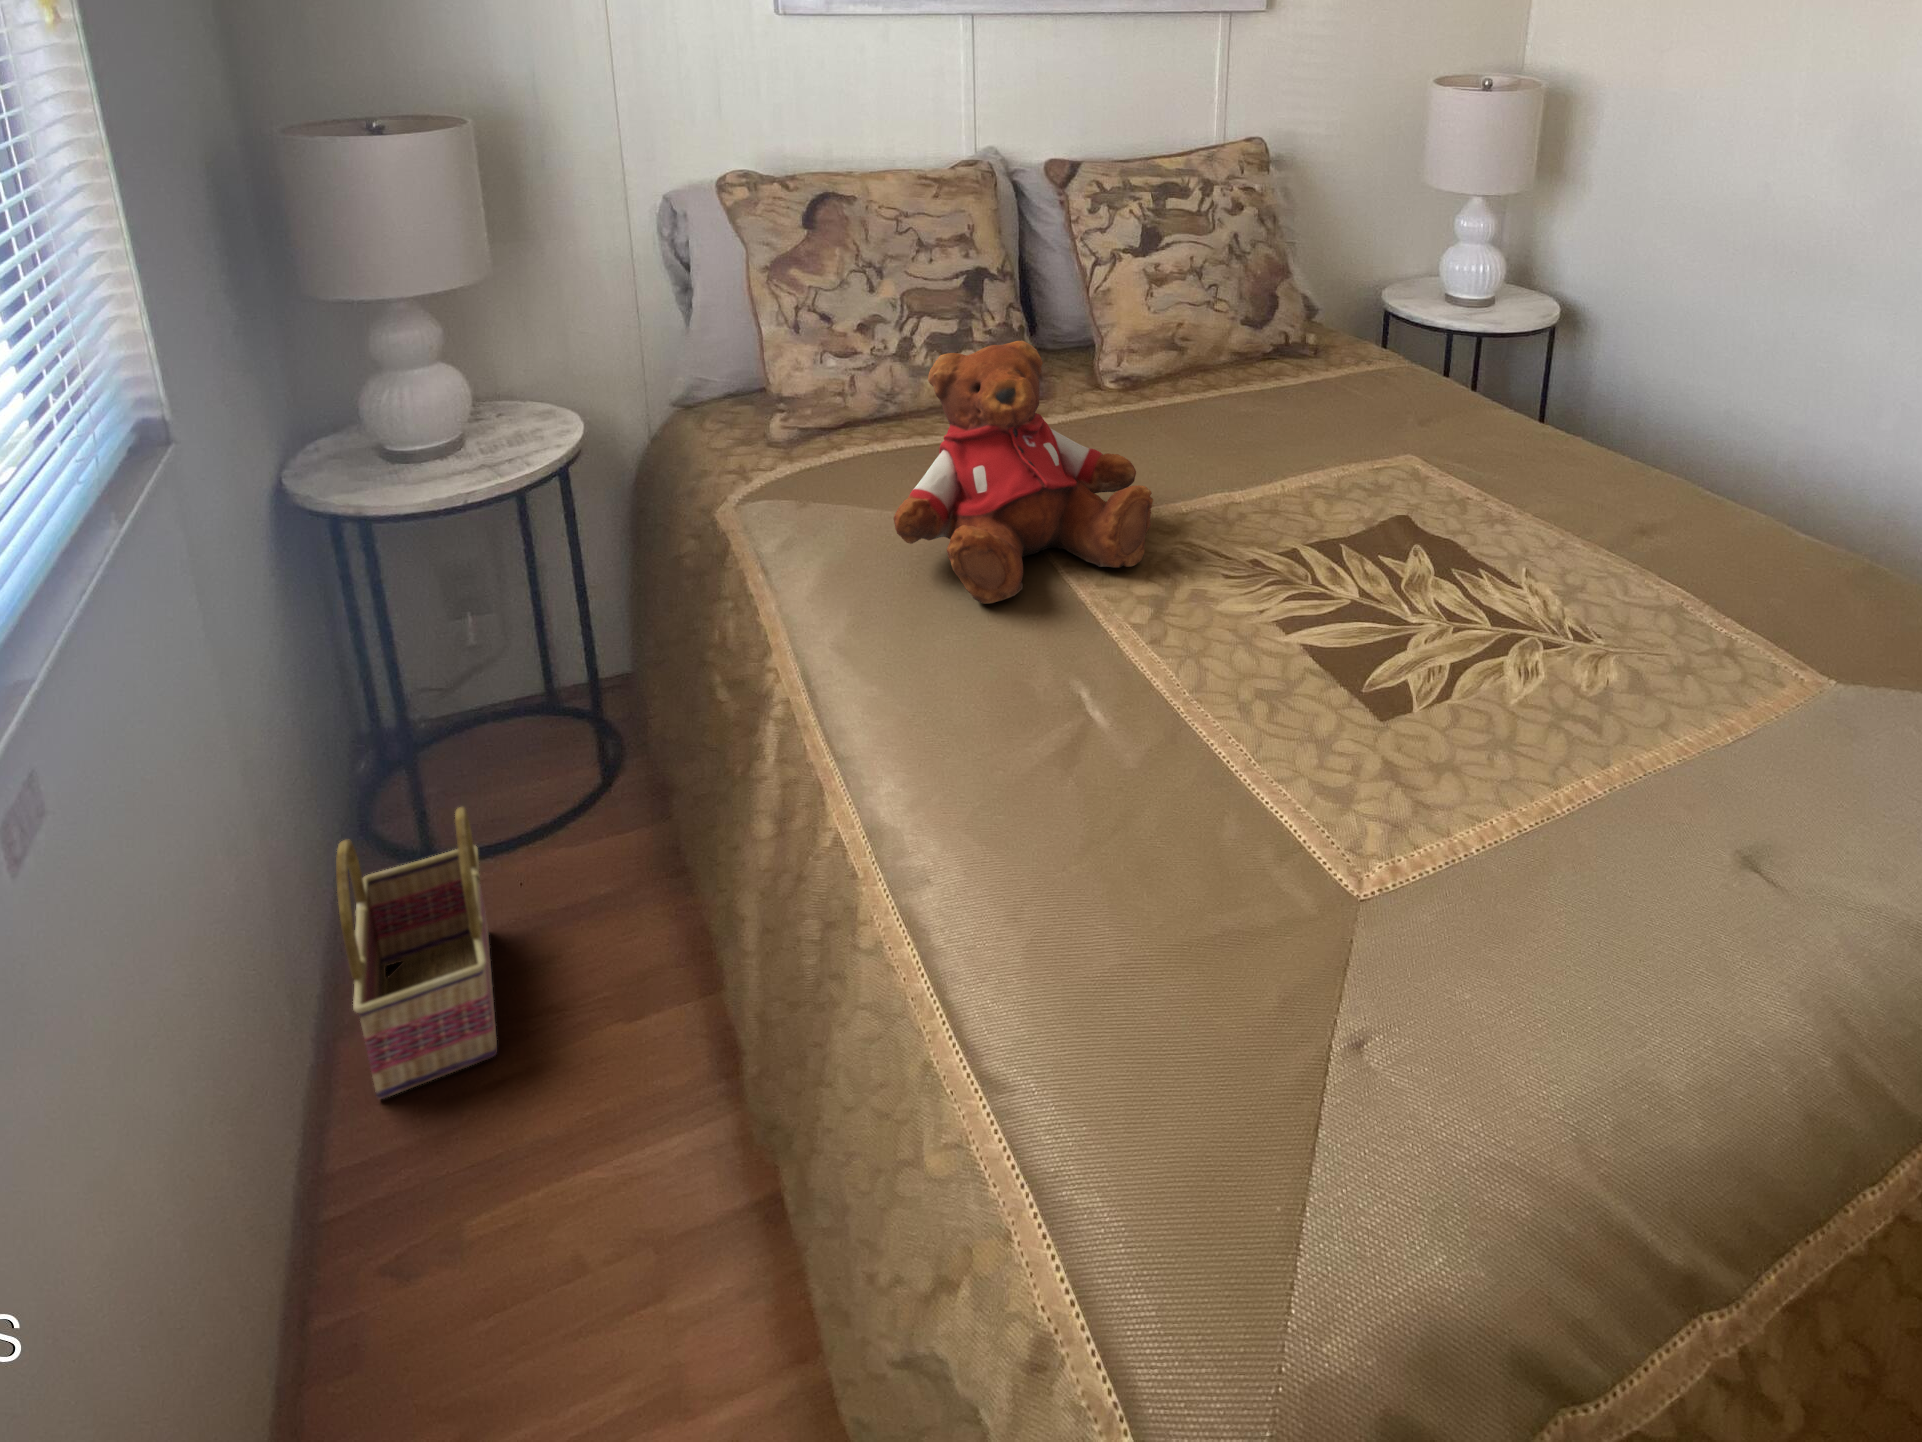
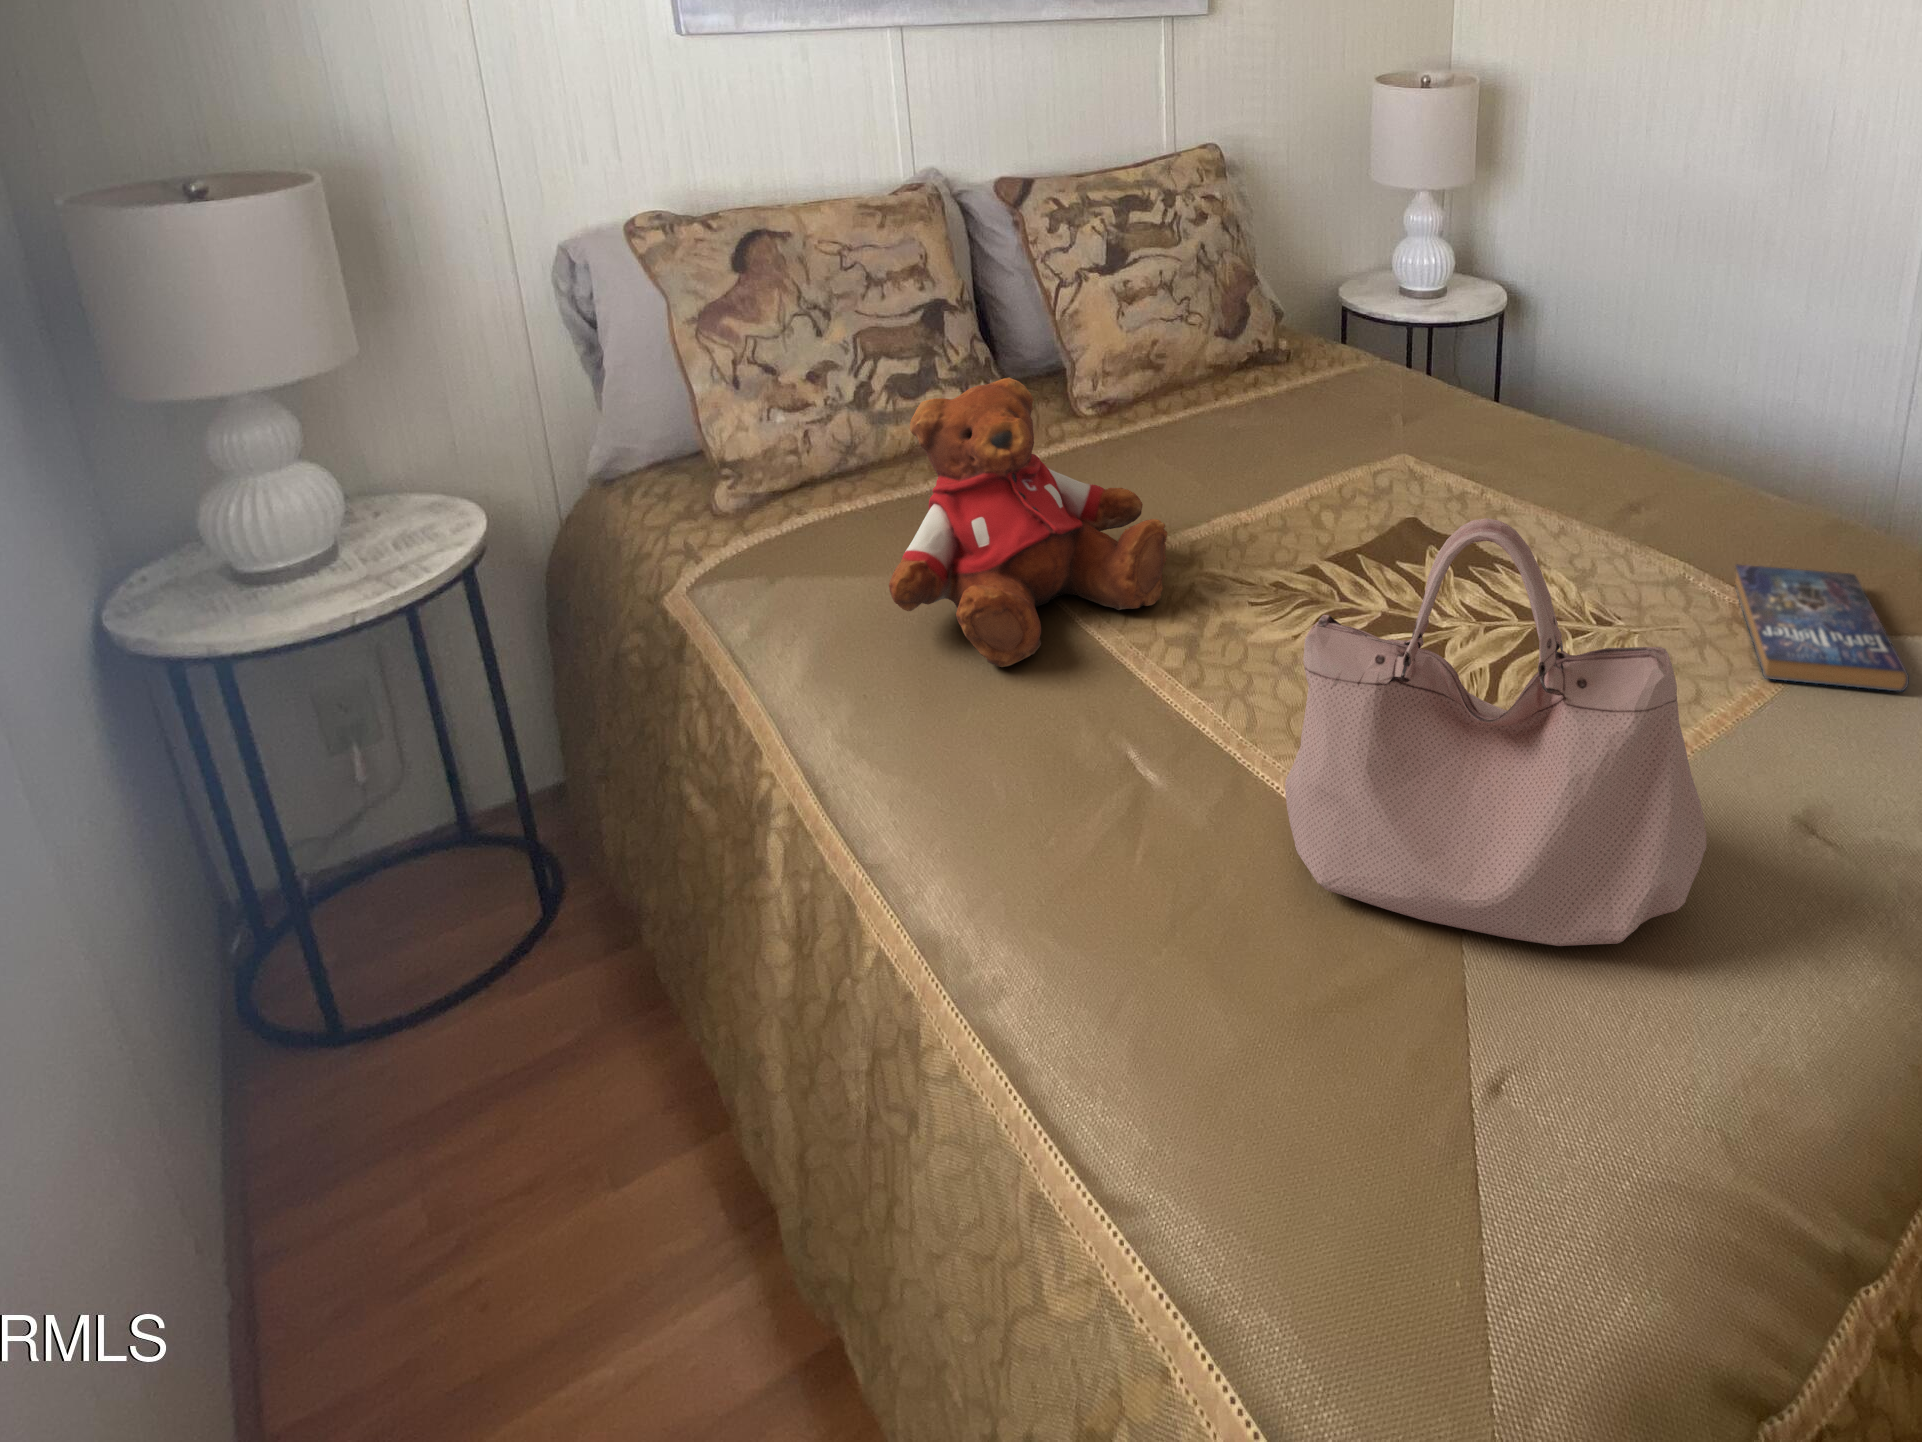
handbag: none [1213,502,1618,936] -> present [1285,518,1707,946]
book: none [1733,598,1904,749] -> present [1735,564,1909,692]
basket: present [336,807,498,1099] -> none [219,985,455,1357]

